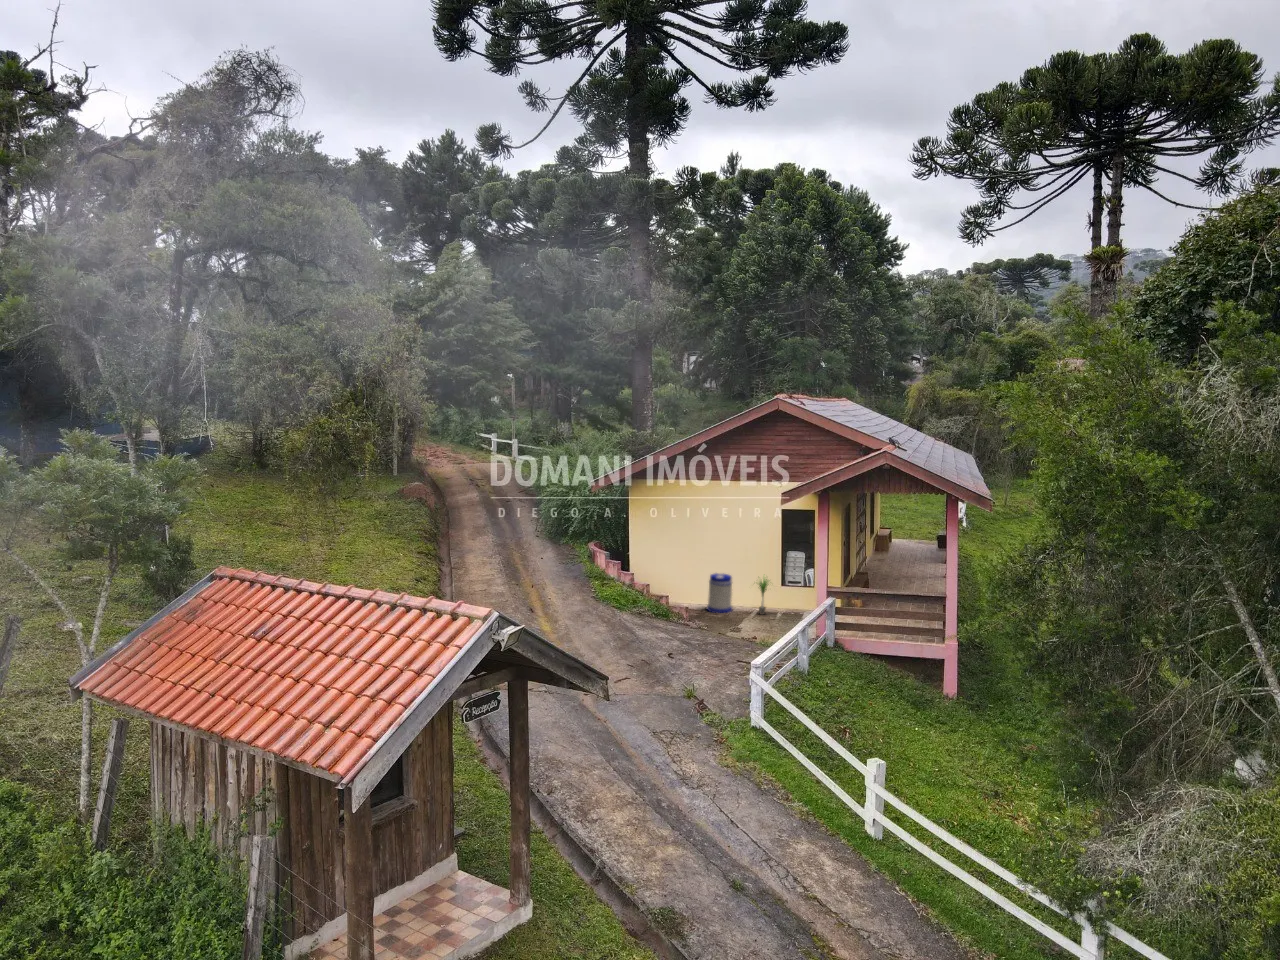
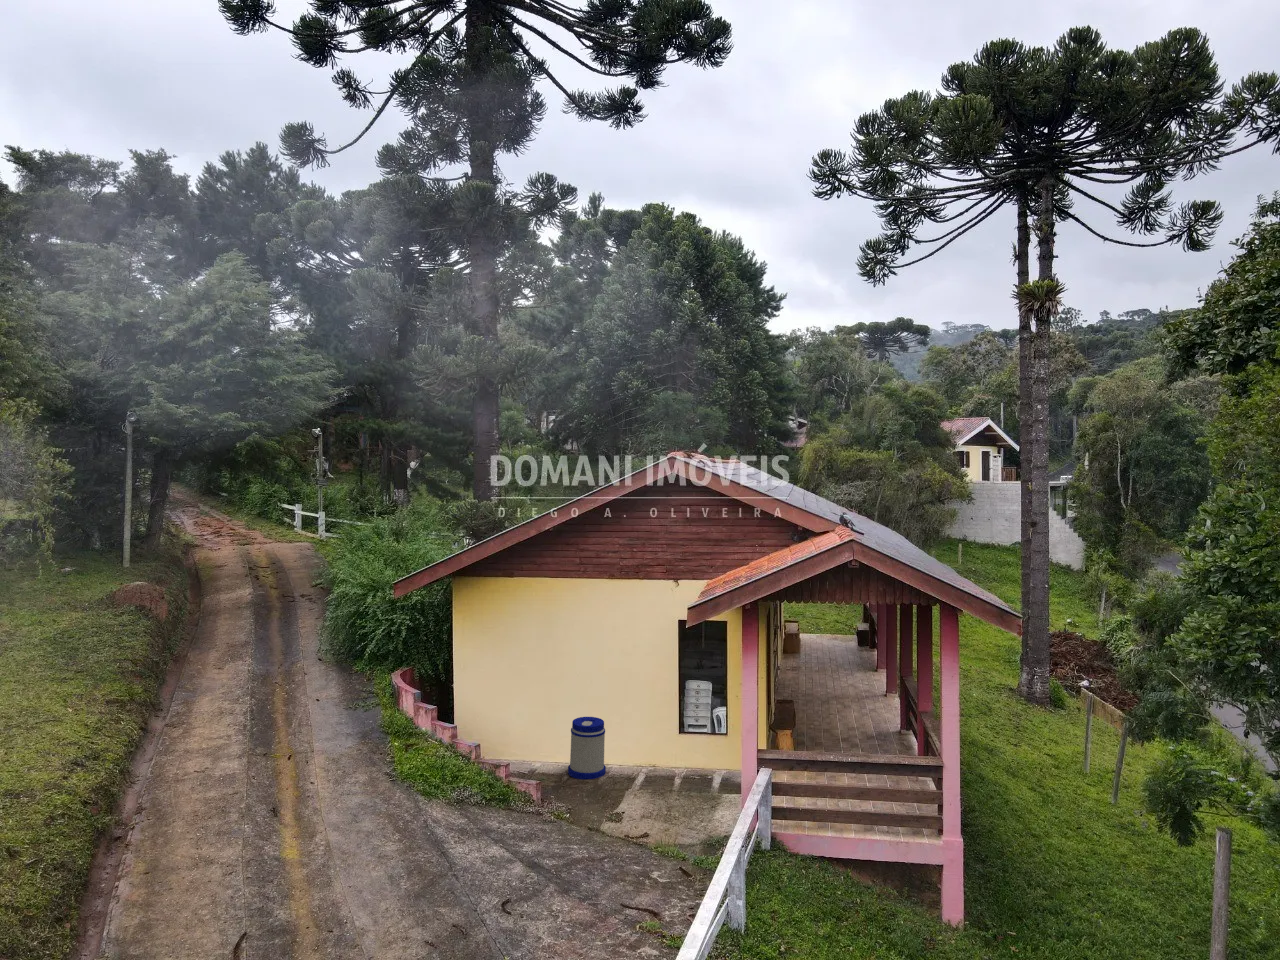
potted plant: present [759,579,769,614] -> none [630,713,670,778]

